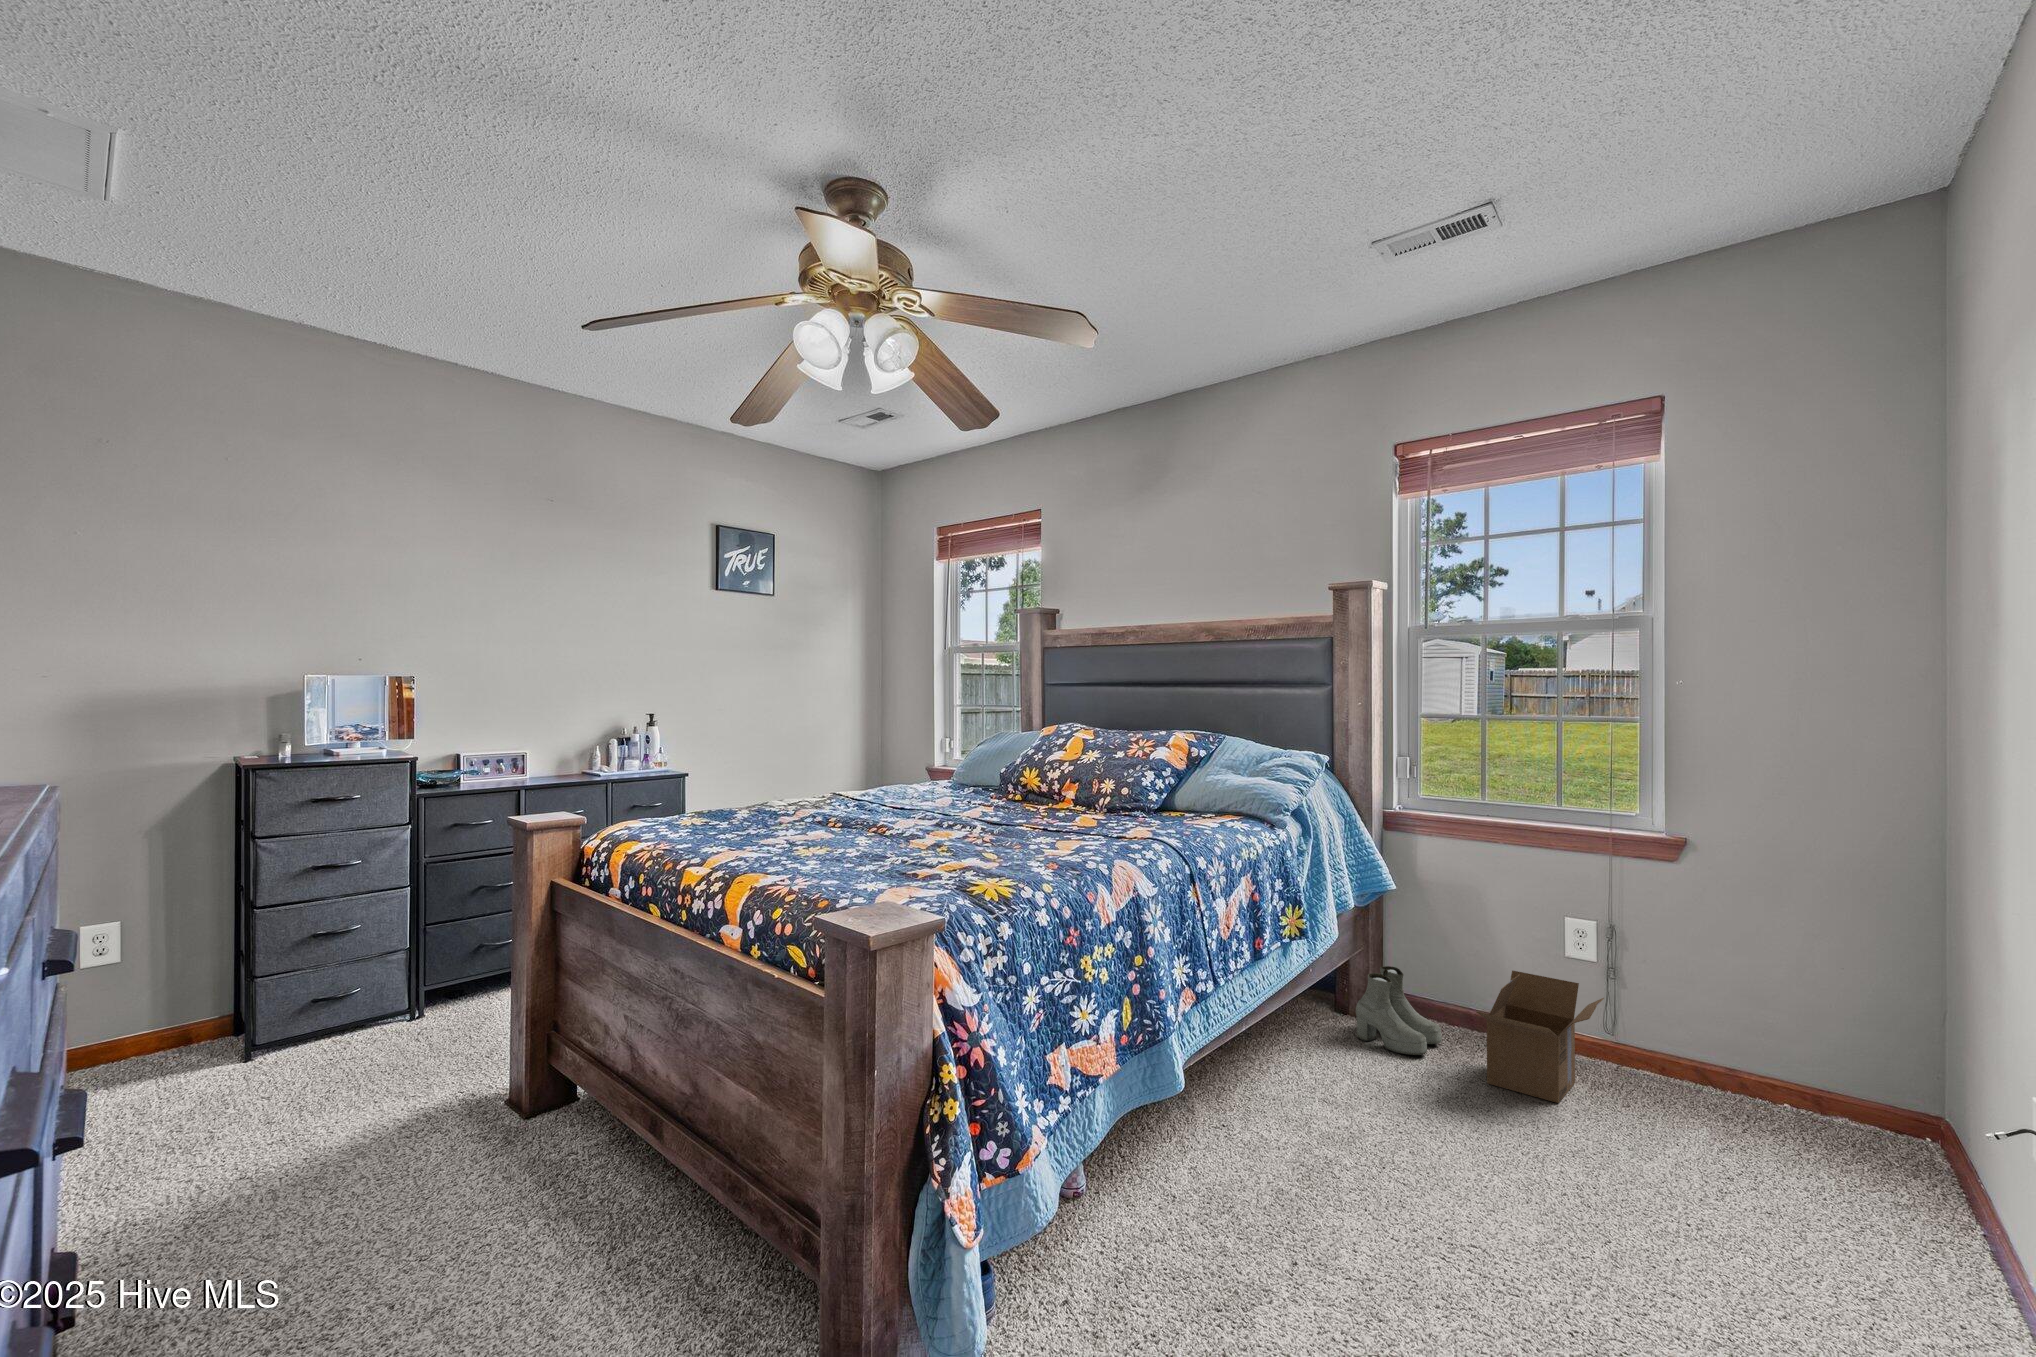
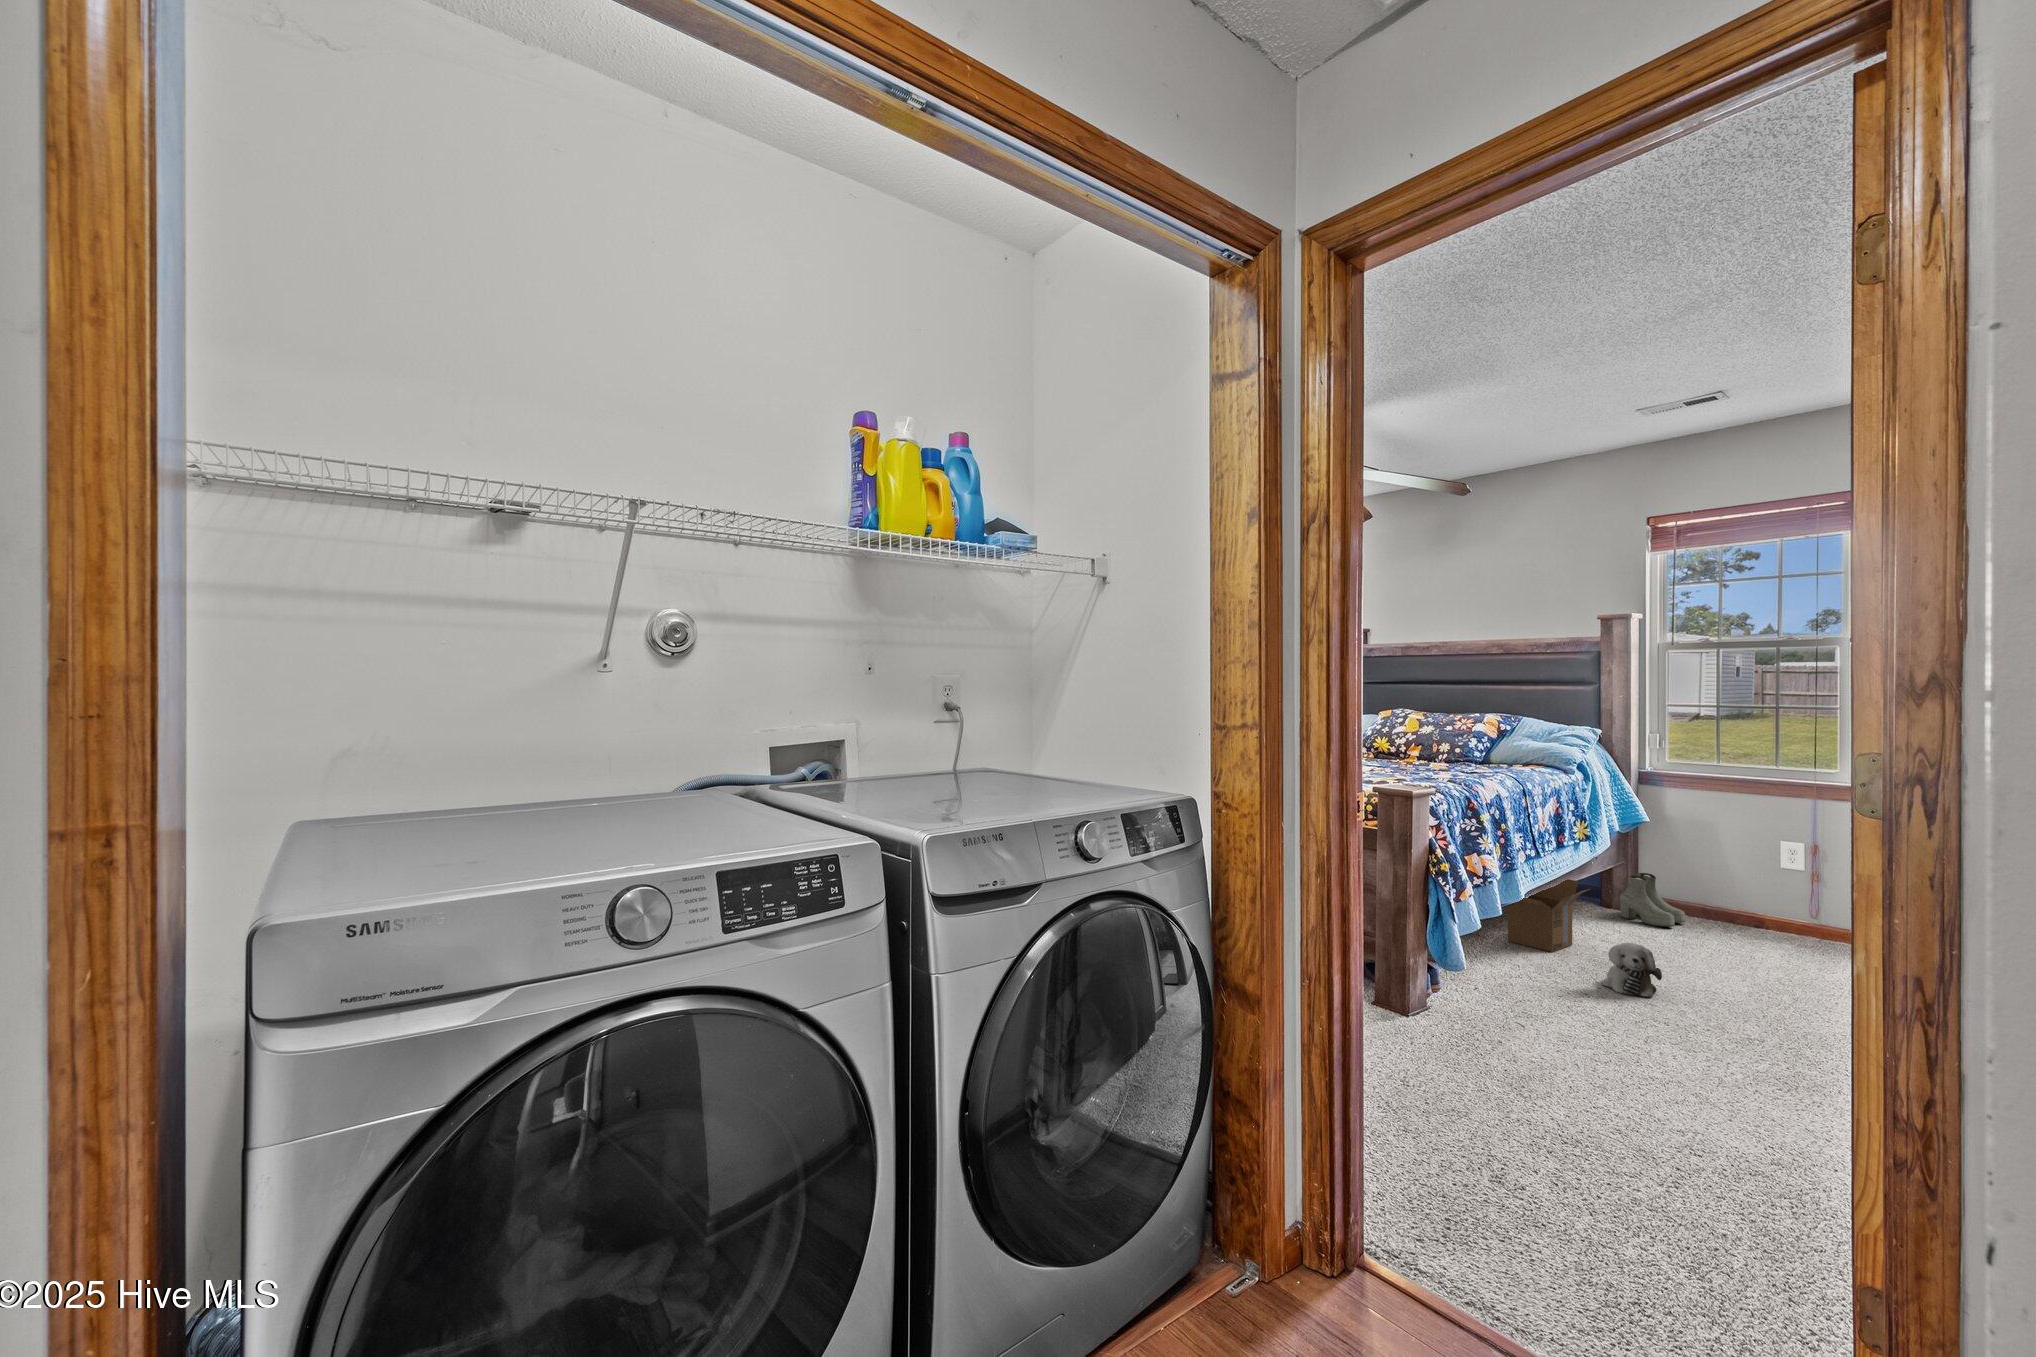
cardboard box: present [1477,971,1604,1103] -> present [1508,879,1590,952]
plush toy: none [1306,1157,1400,1266] -> present [1602,943,1662,997]

